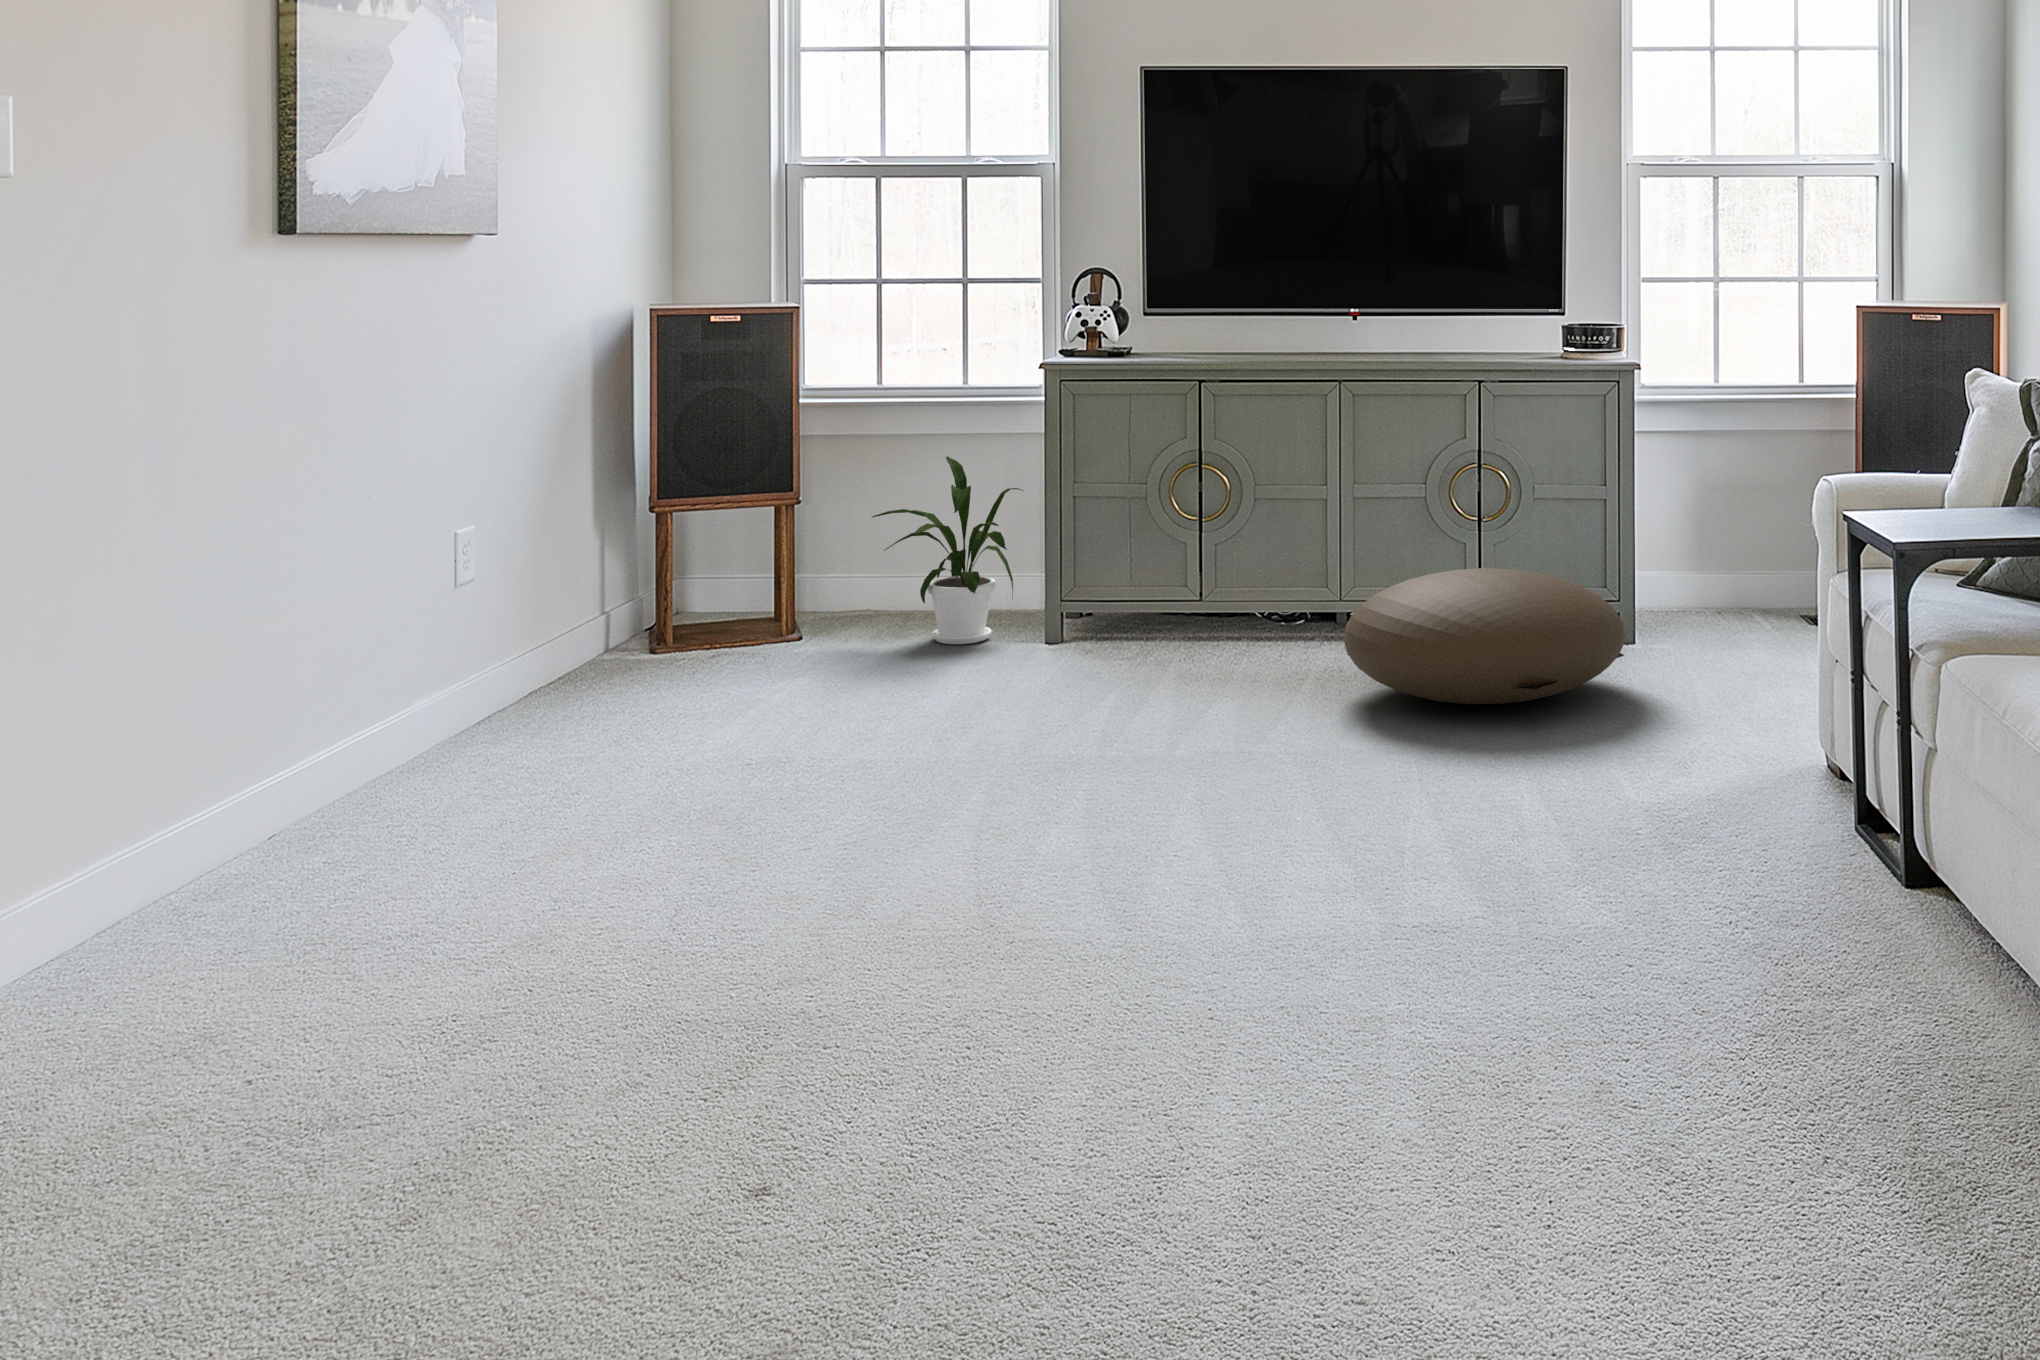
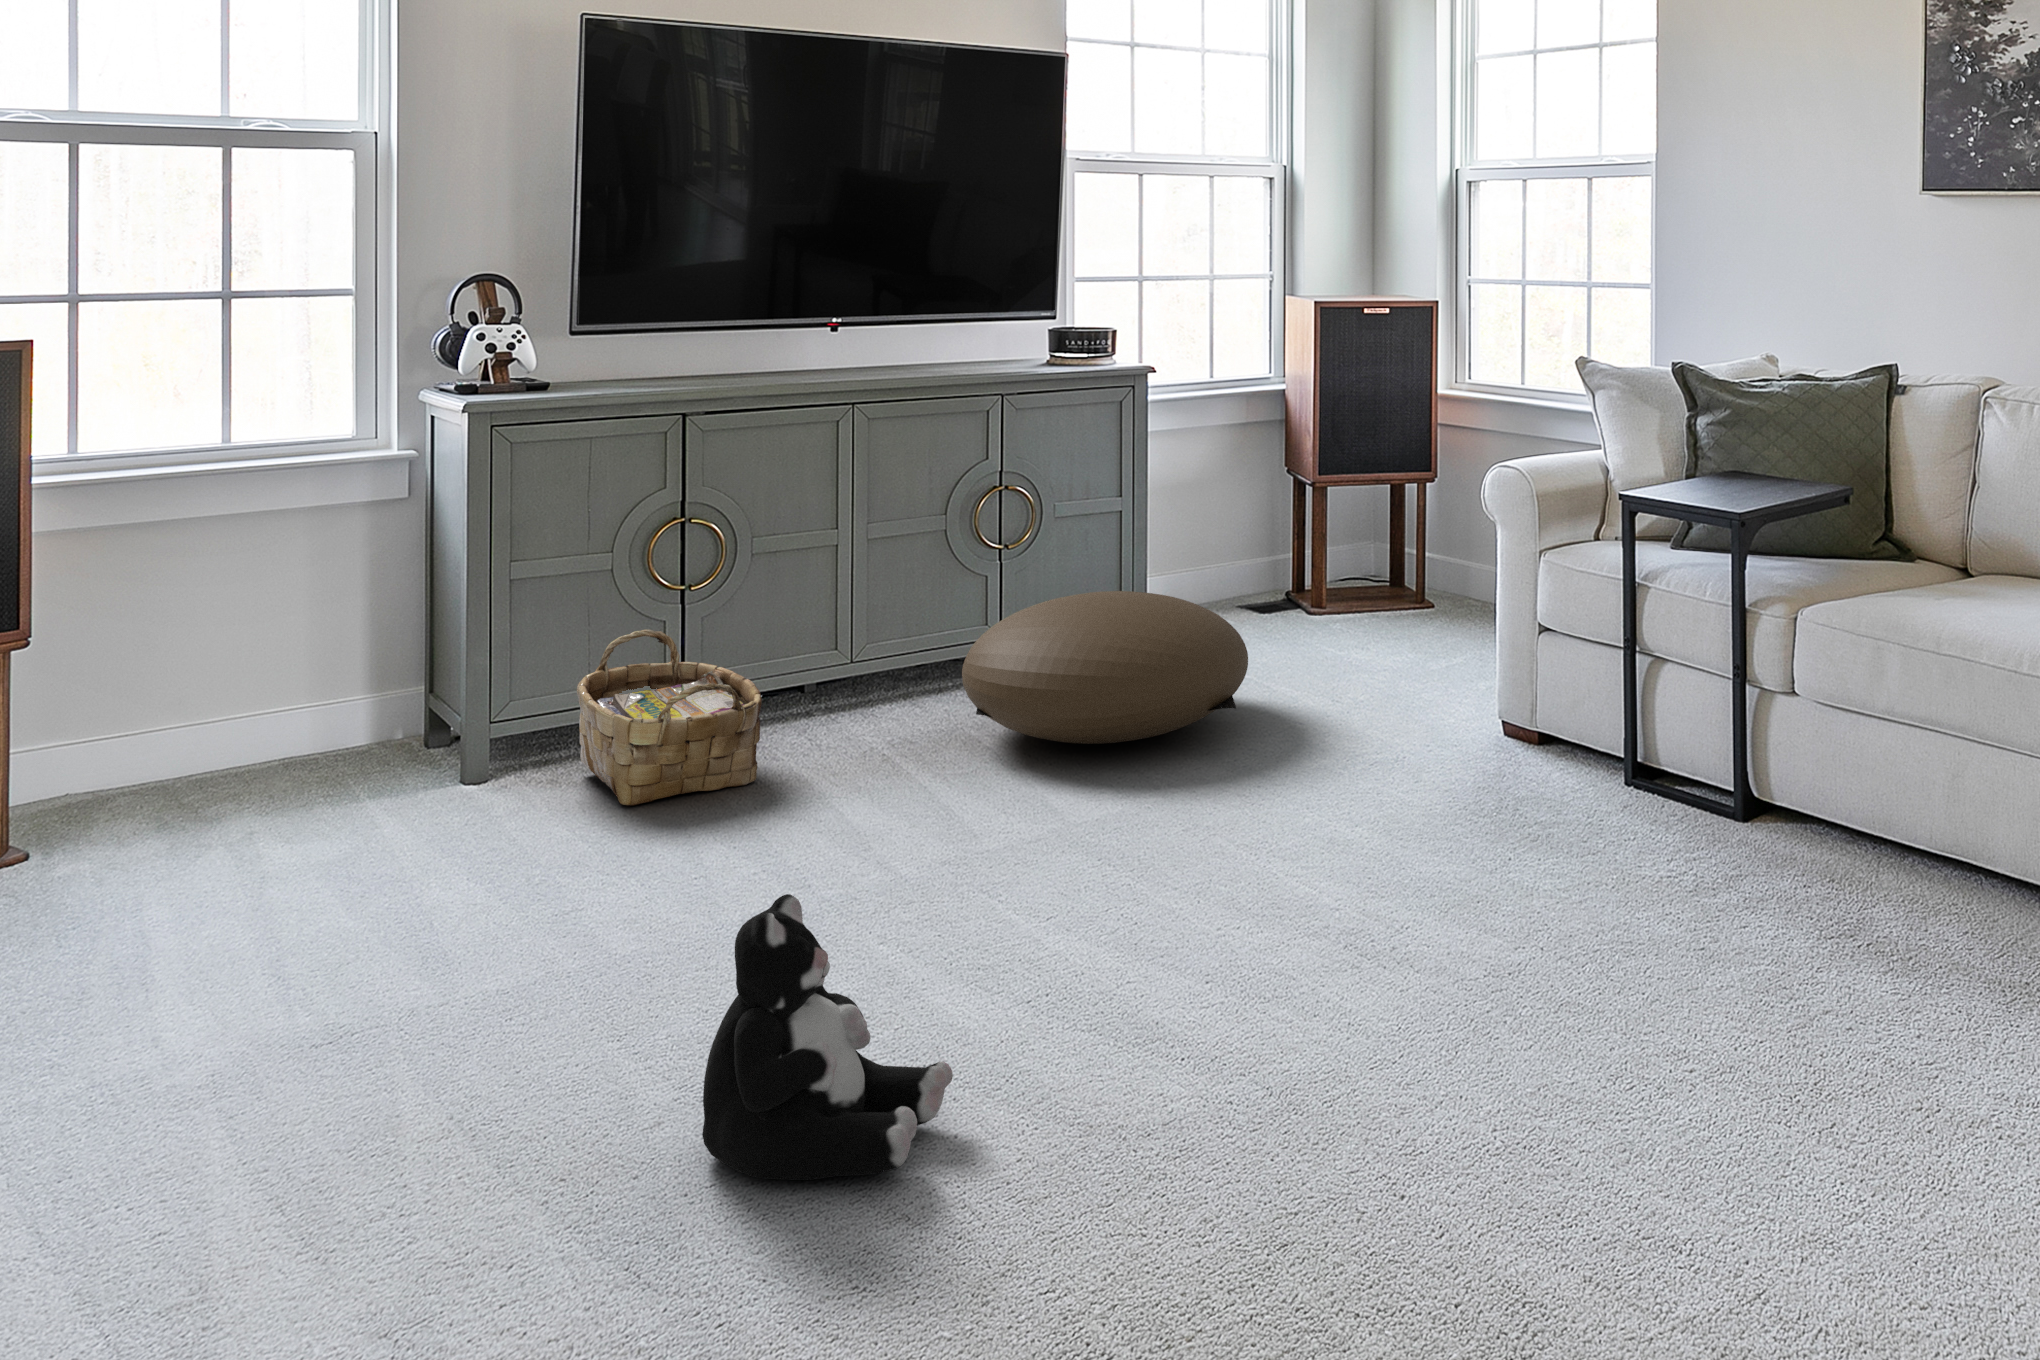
house plant: present [873,456,1023,644] -> none [158,551,407,818]
woven basket: none [1079,546,1211,677] -> present [577,630,762,806]
plush toy: none [670,699,832,897] -> present [702,894,953,1180]

